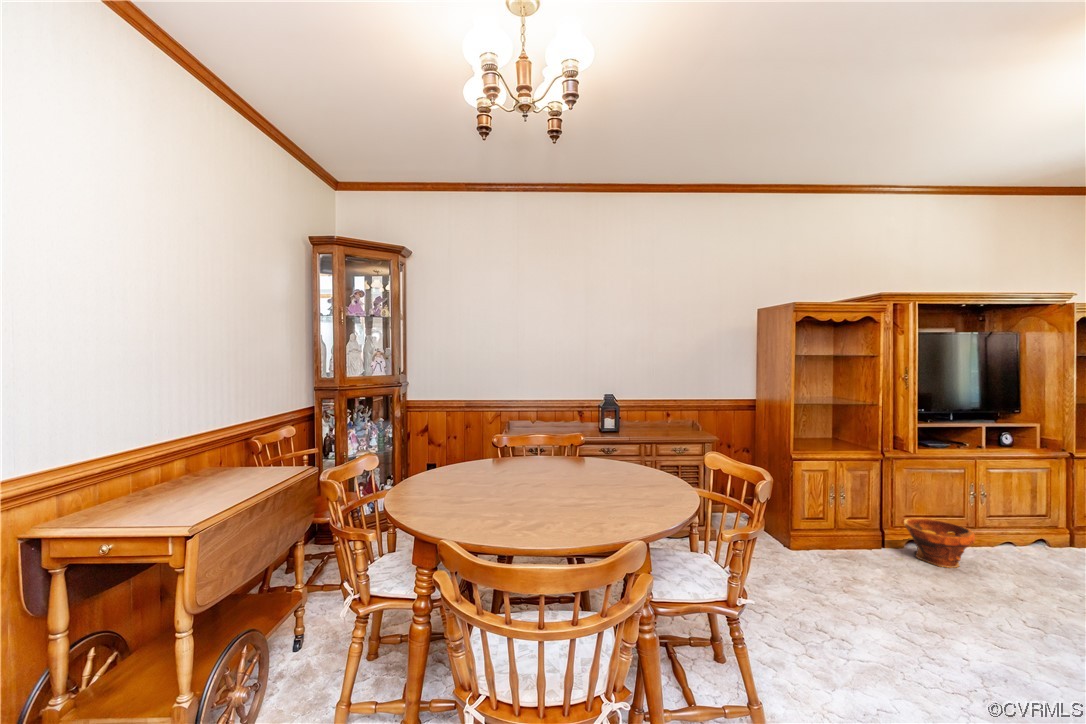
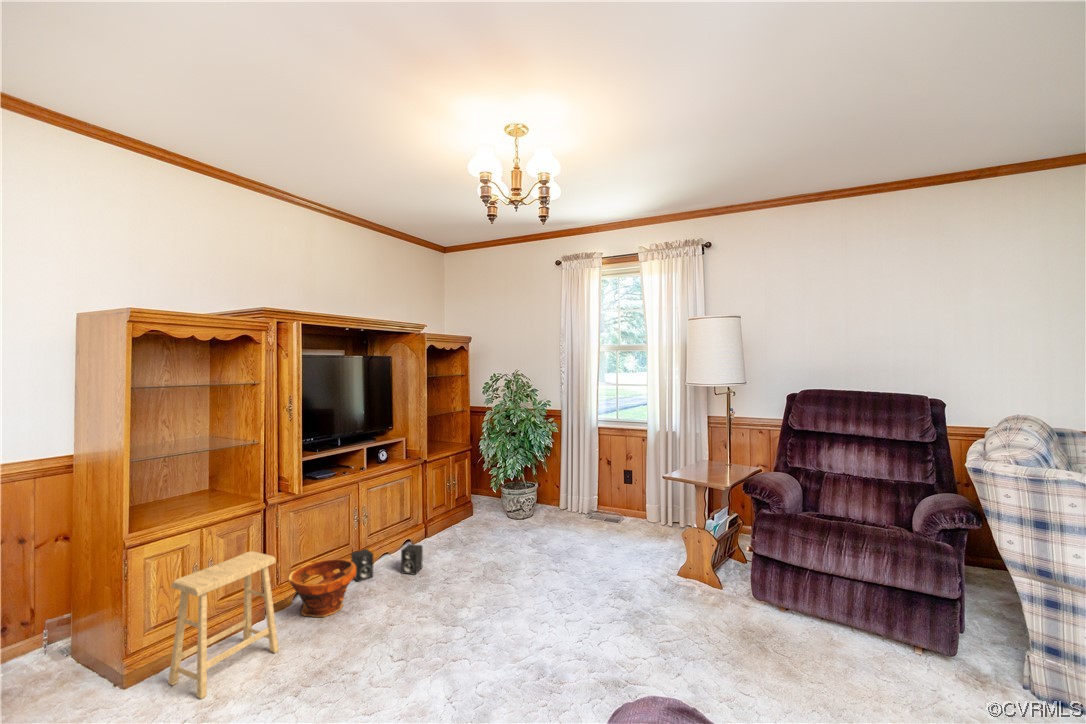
footstool: none [819,487,899,574] -> present [168,551,279,699]
speaker: none [966,526,1066,572] -> present [351,544,423,581]

